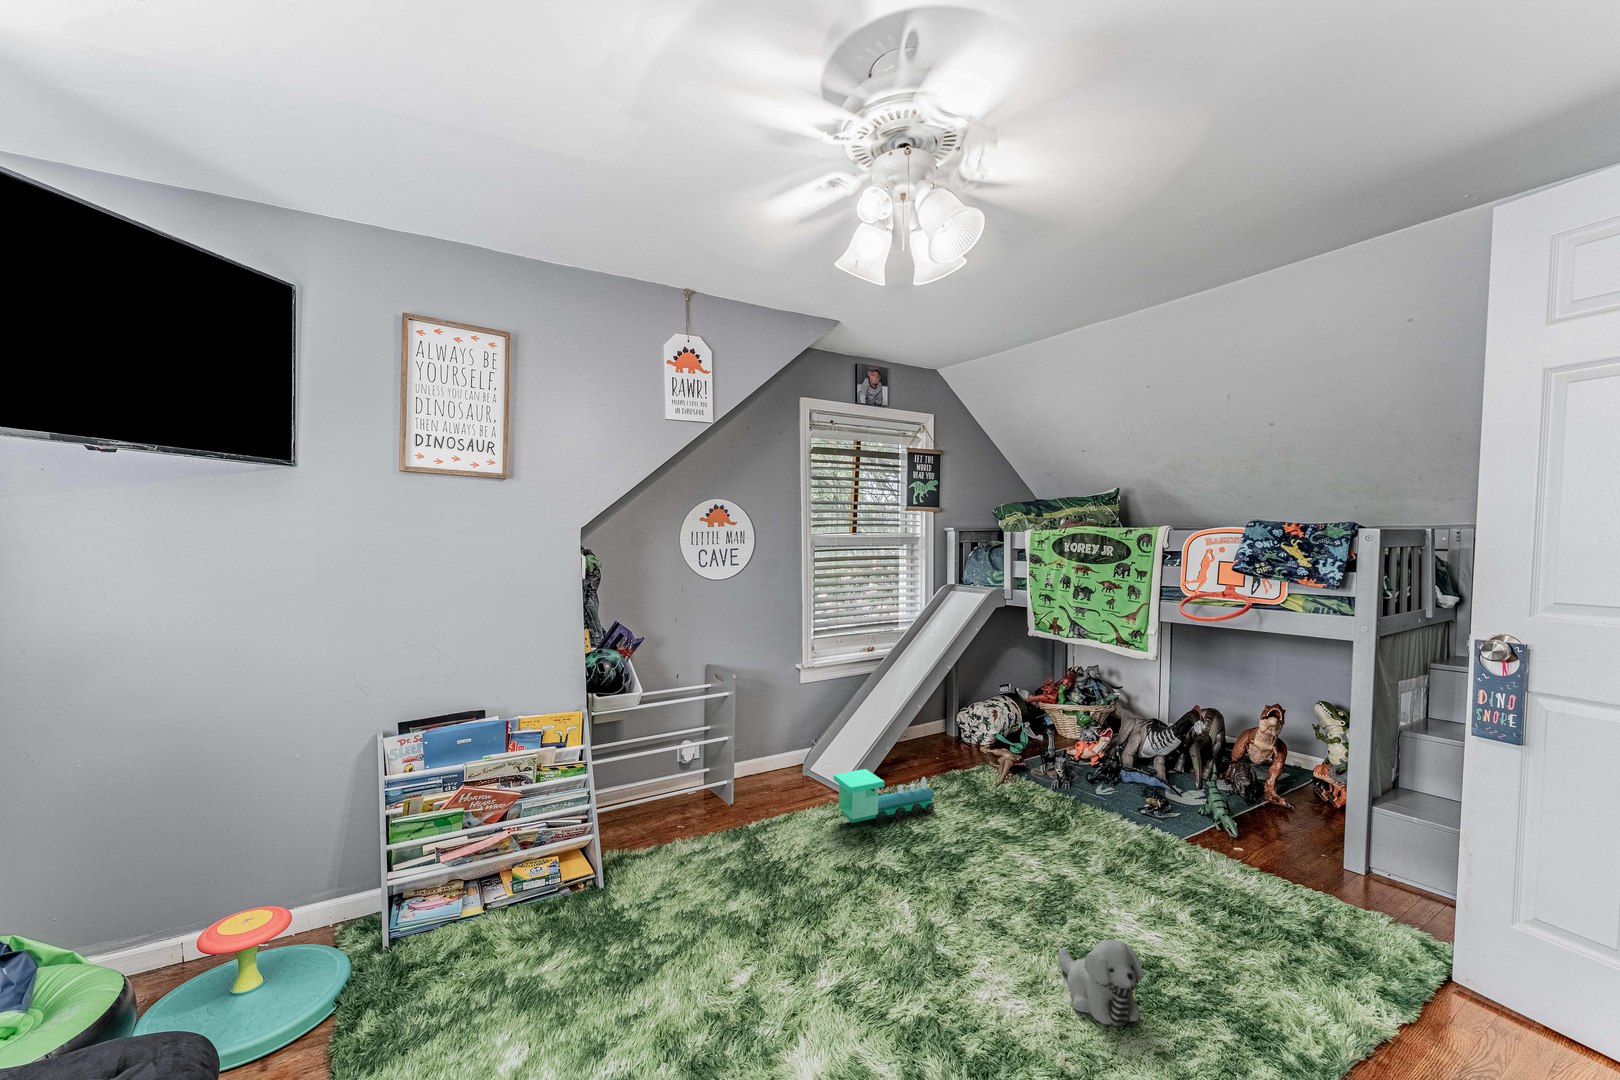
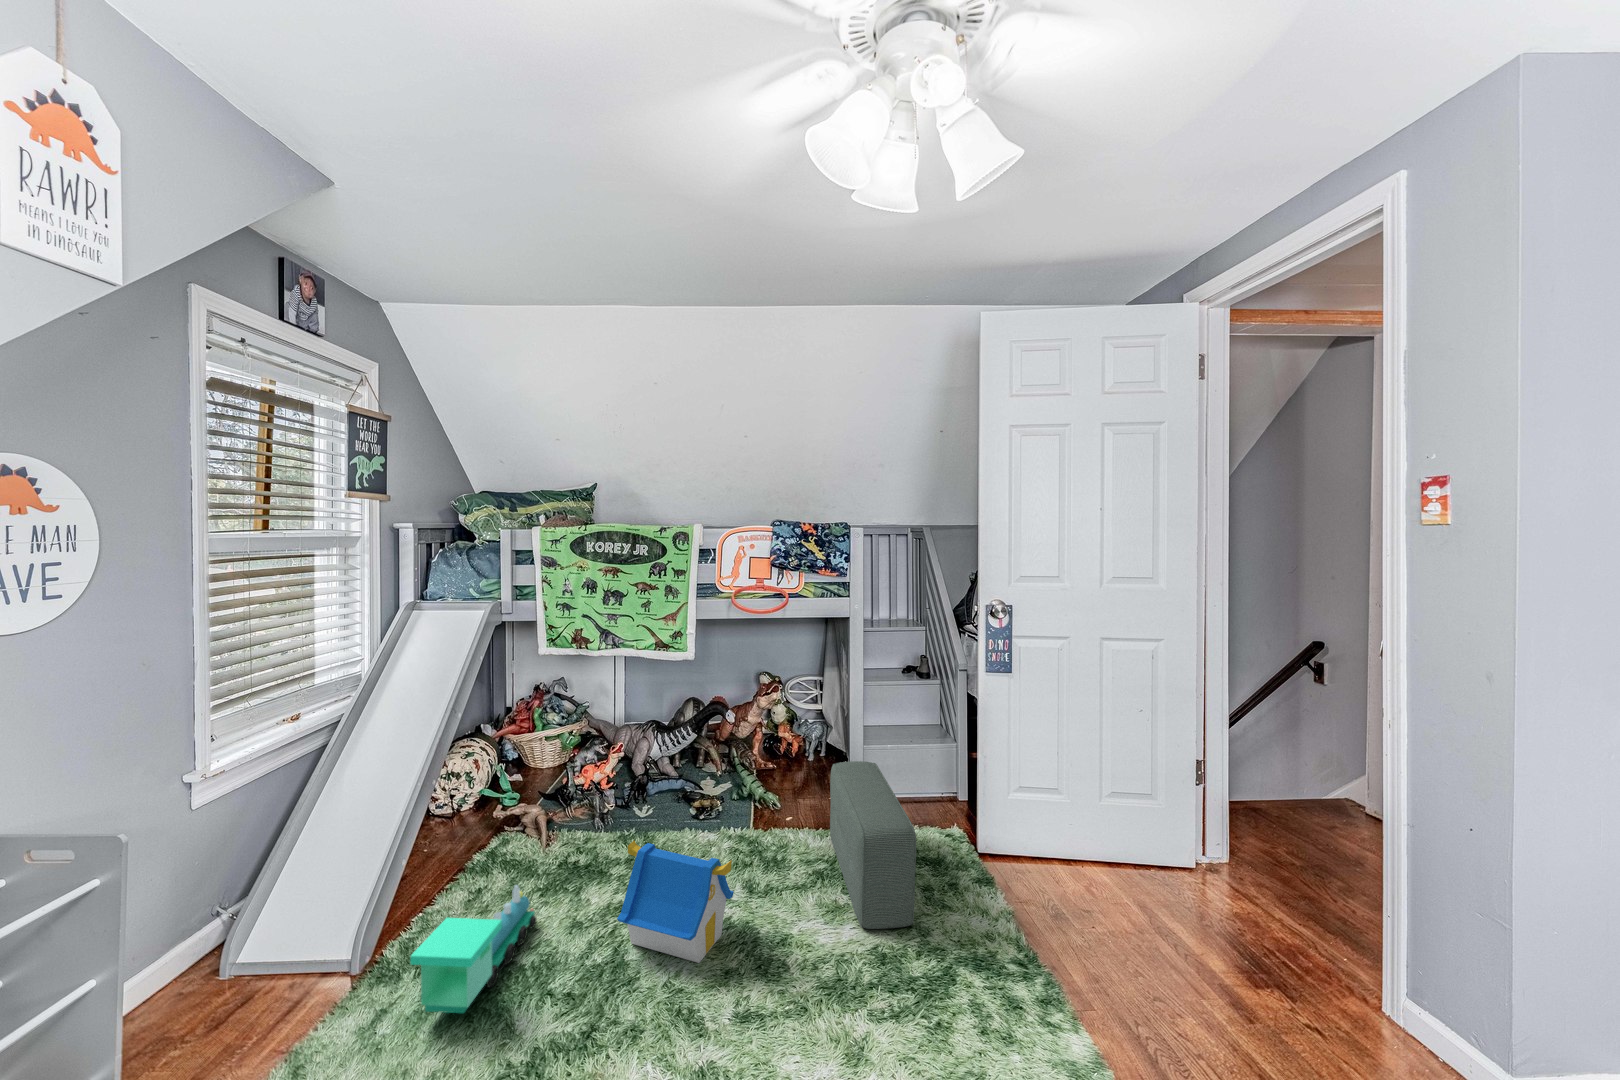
toy house: none [952,772,1045,878] -> present [617,841,734,963]
pouf: none [1138,794,1290,966] -> present [830,761,916,929]
plush toy: present [1059,940,1143,1027] -> none [858,938,963,1032]

